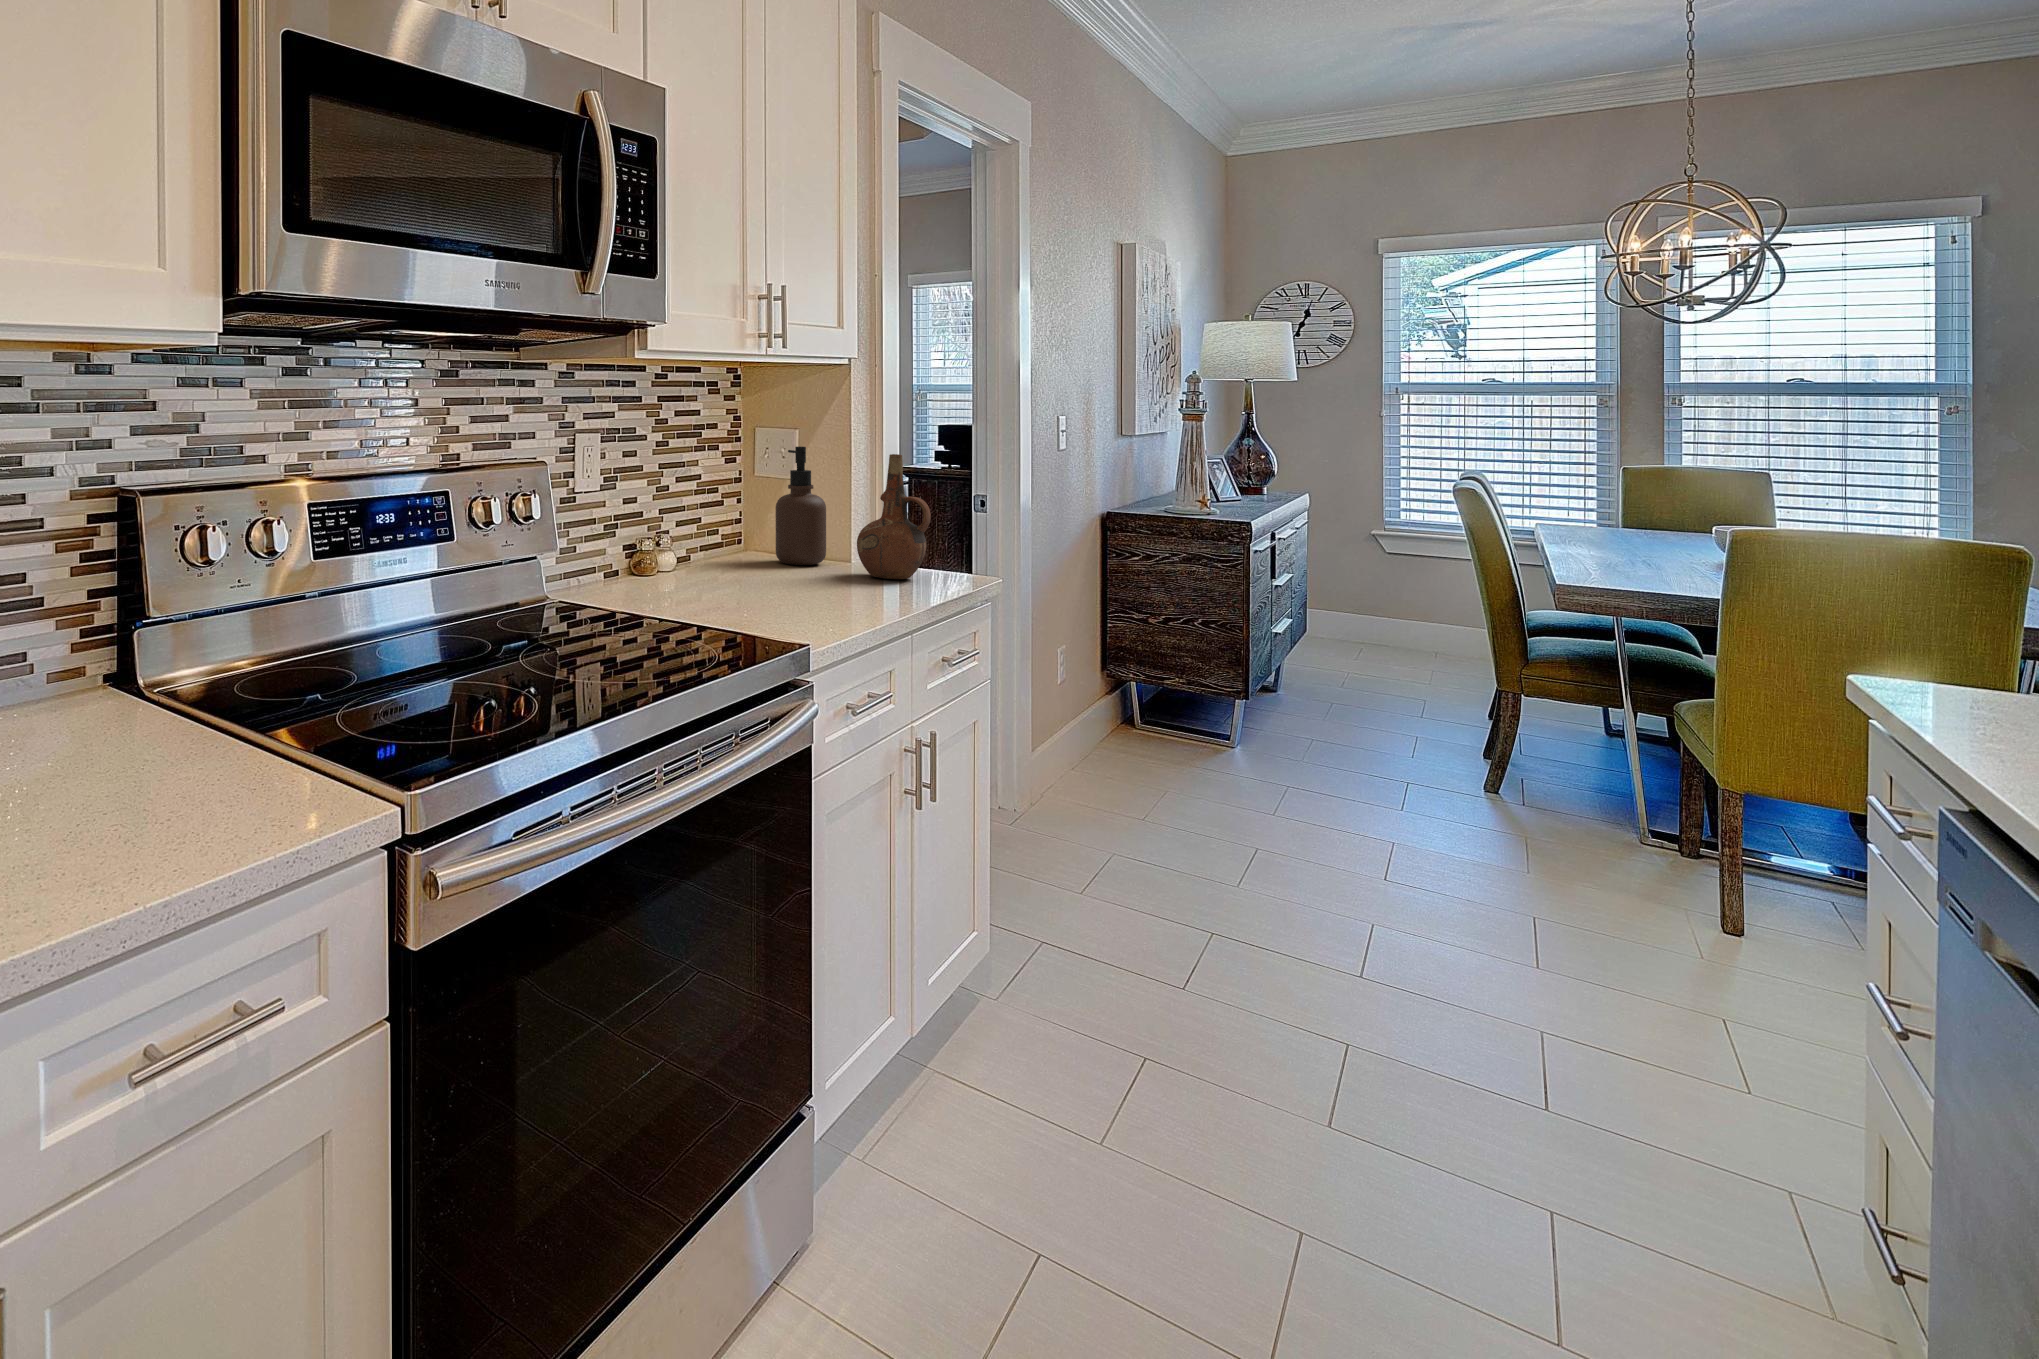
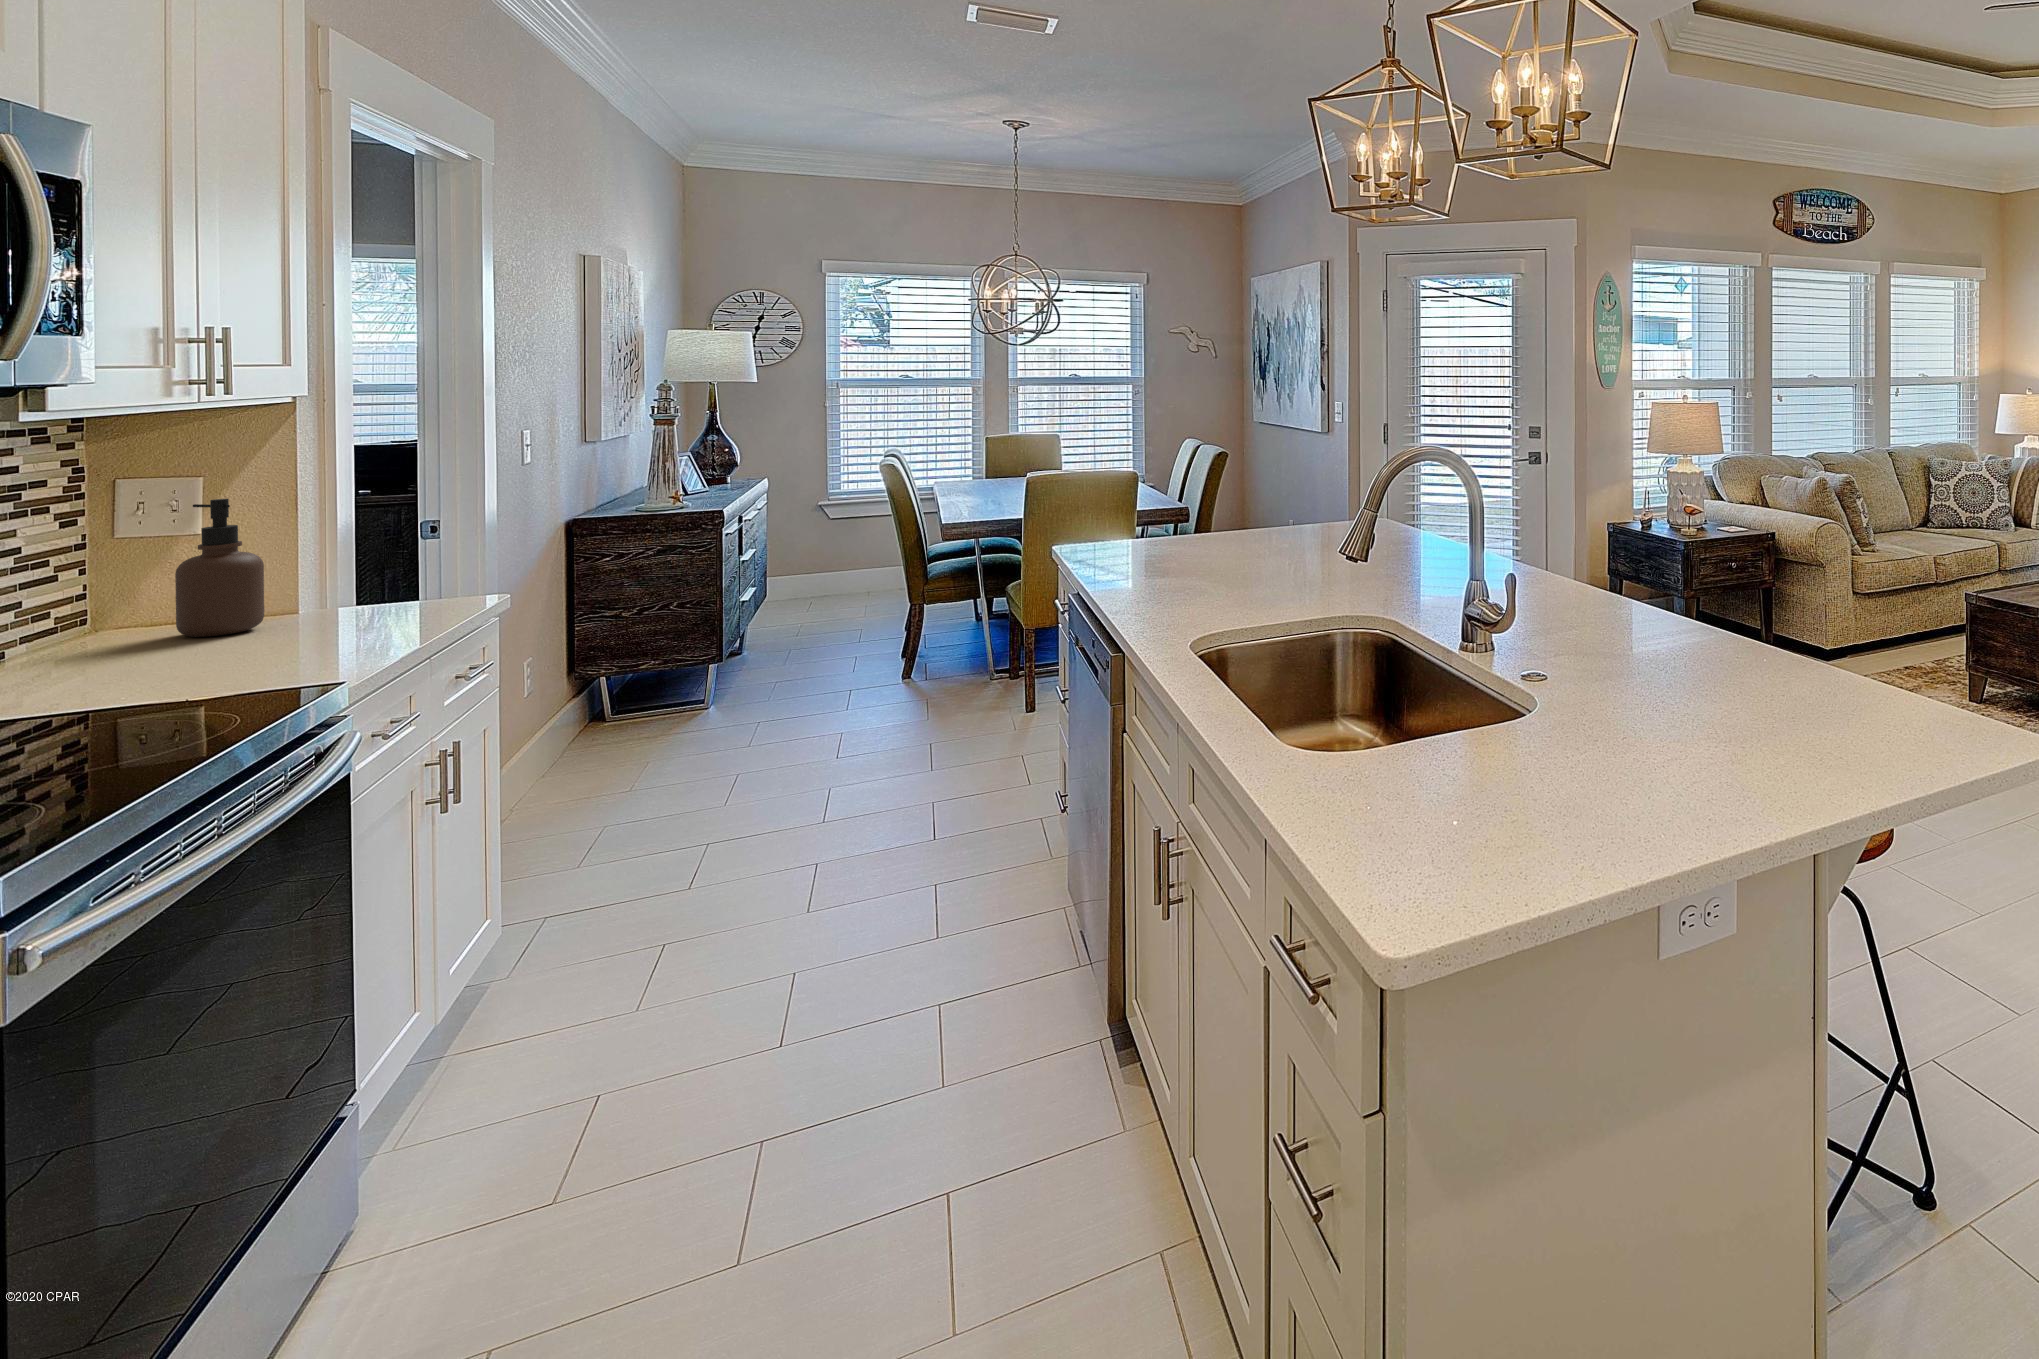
ceramic pitcher: present [857,454,931,579] -> none [325,497,432,629]

